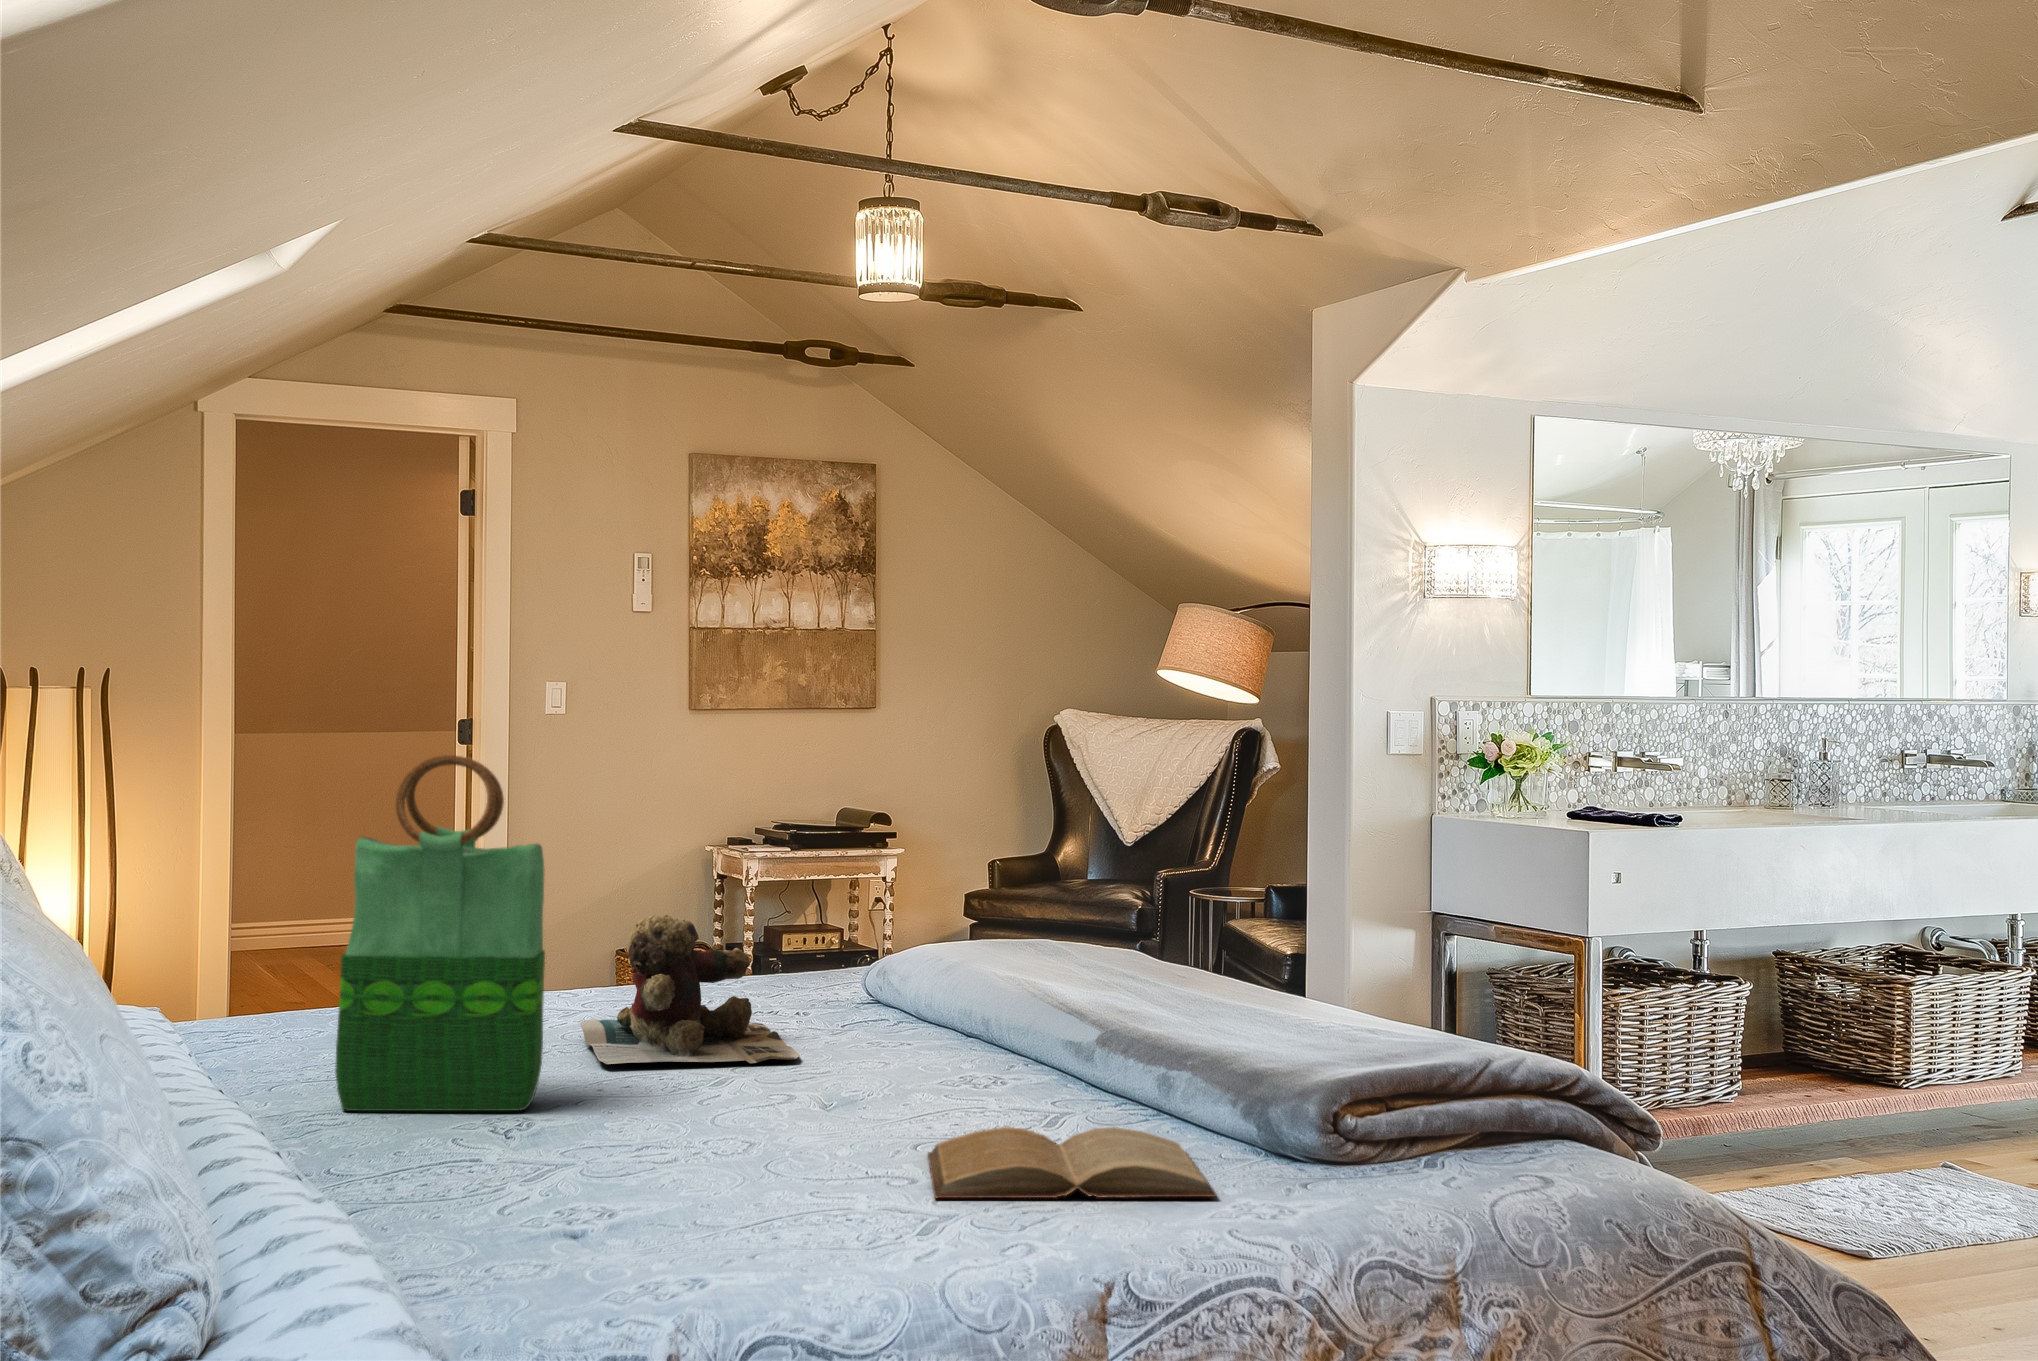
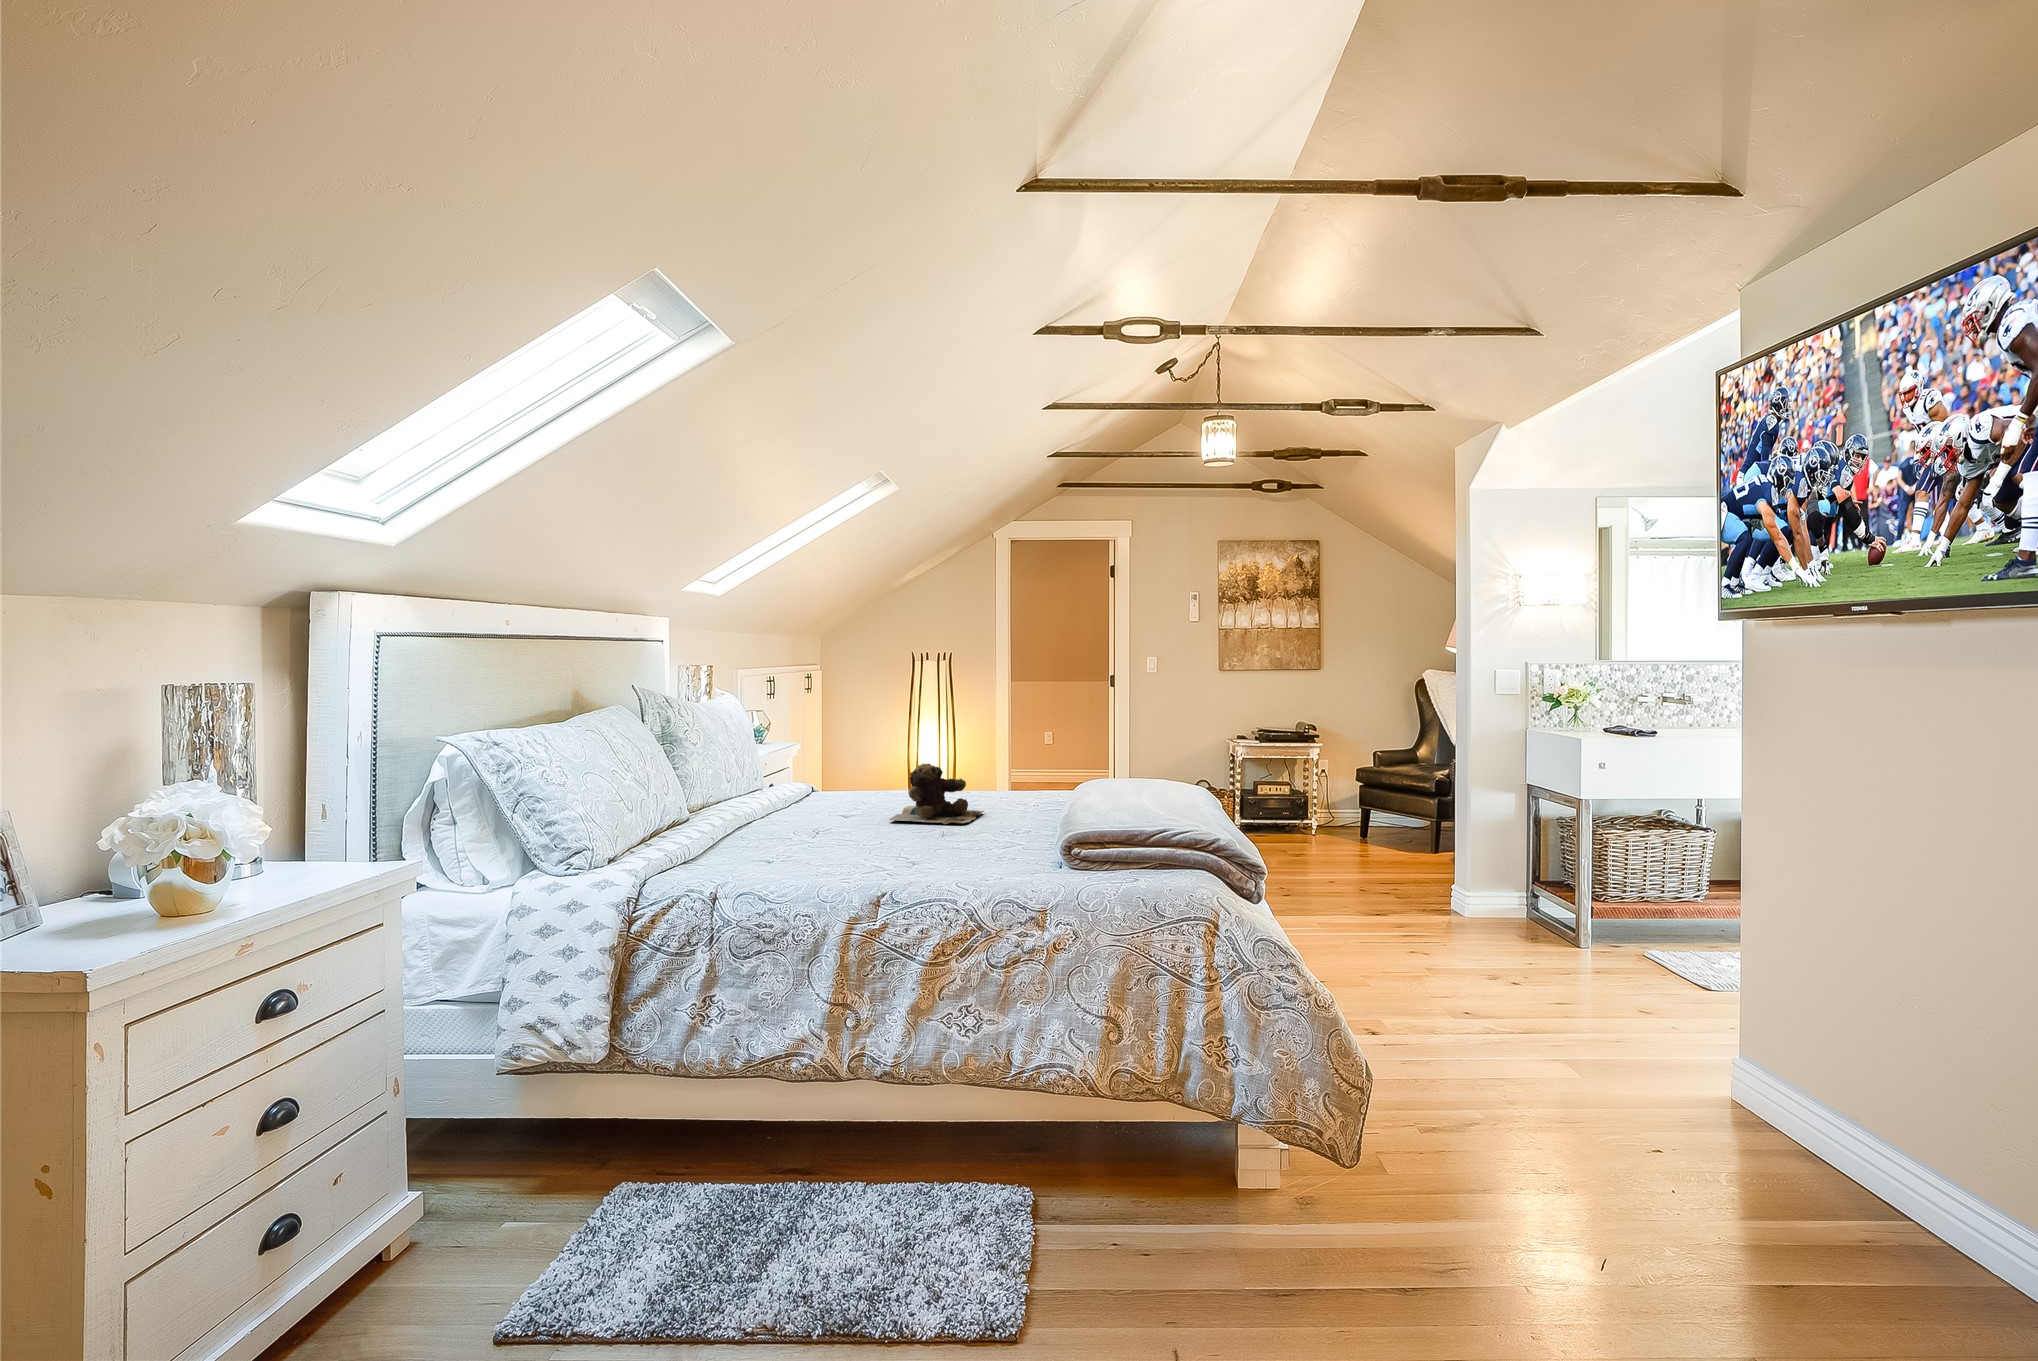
tote bag: present [335,755,545,1111] -> none [774,700,843,832]
book: present [928,1127,1217,1198] -> none [890,846,1018,874]

